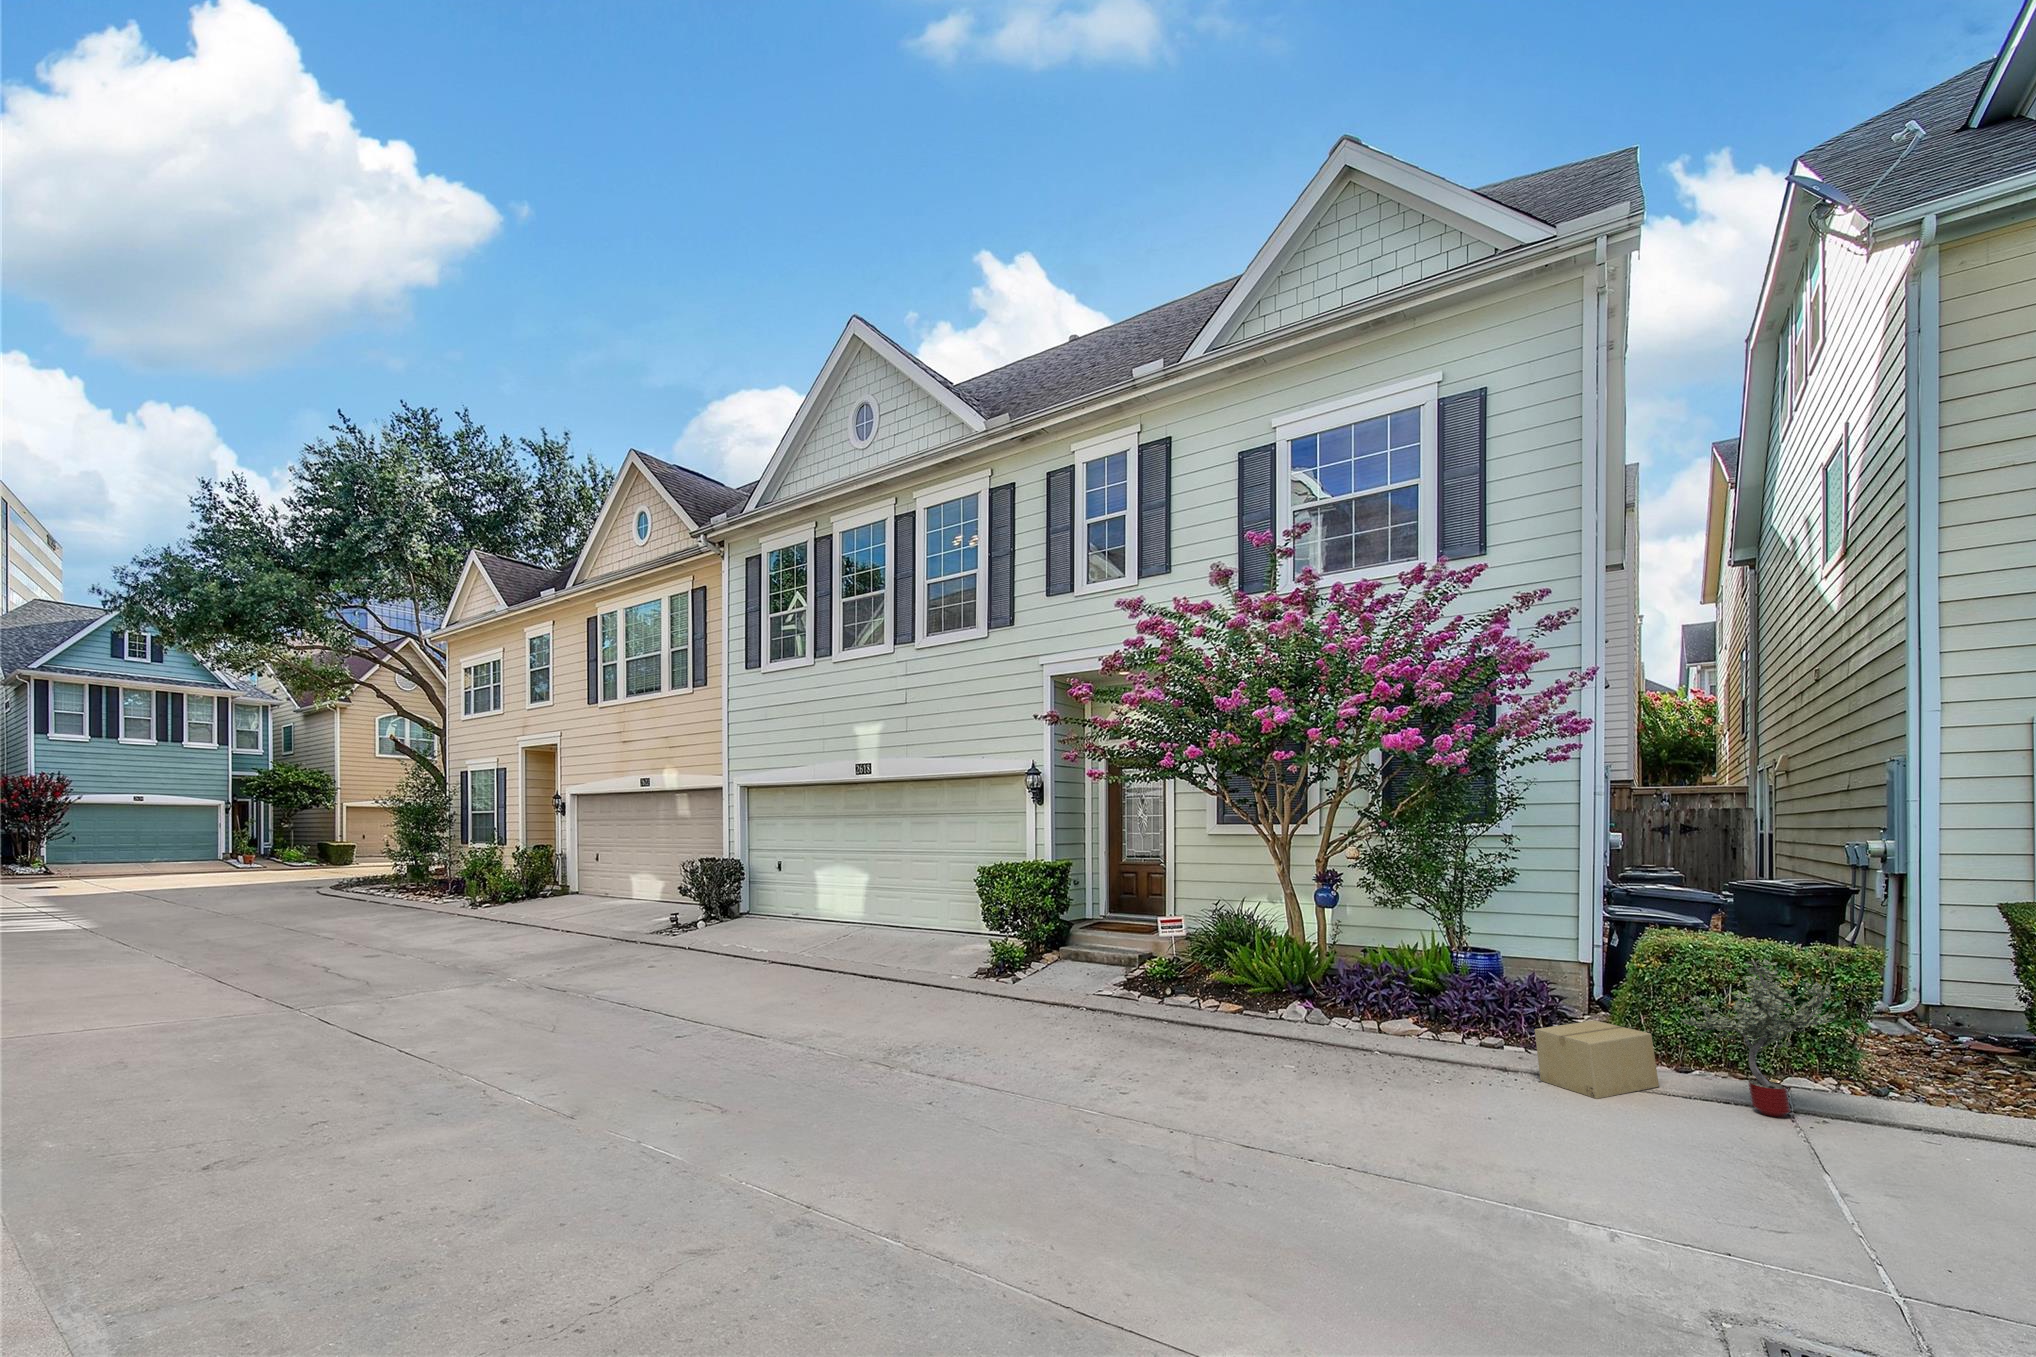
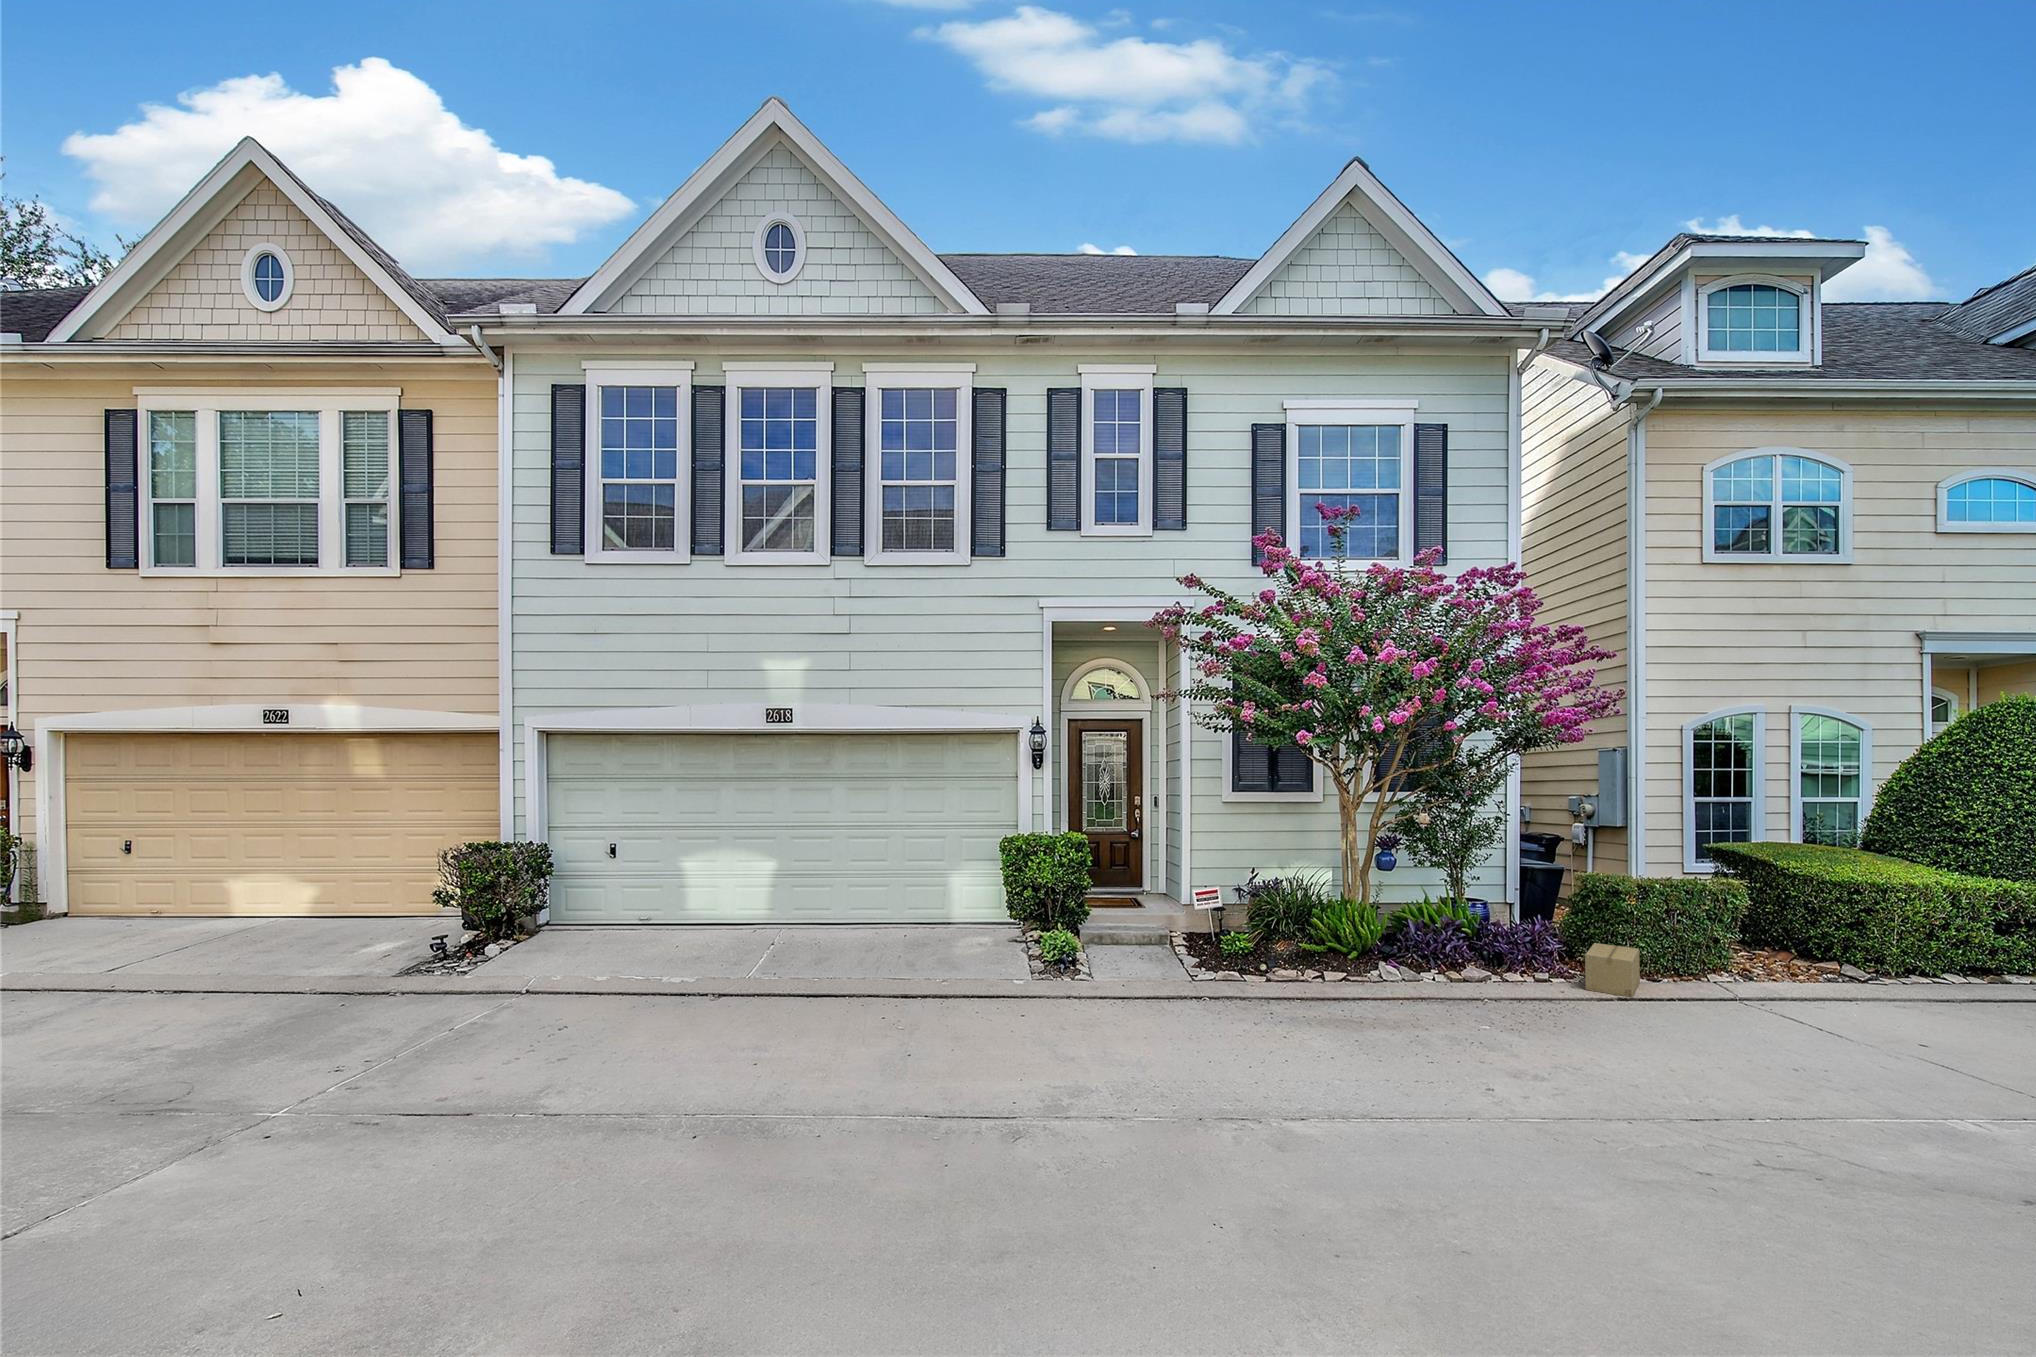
potted tree: present [1681,958,1836,1117] -> none [1669,895,1750,993]

